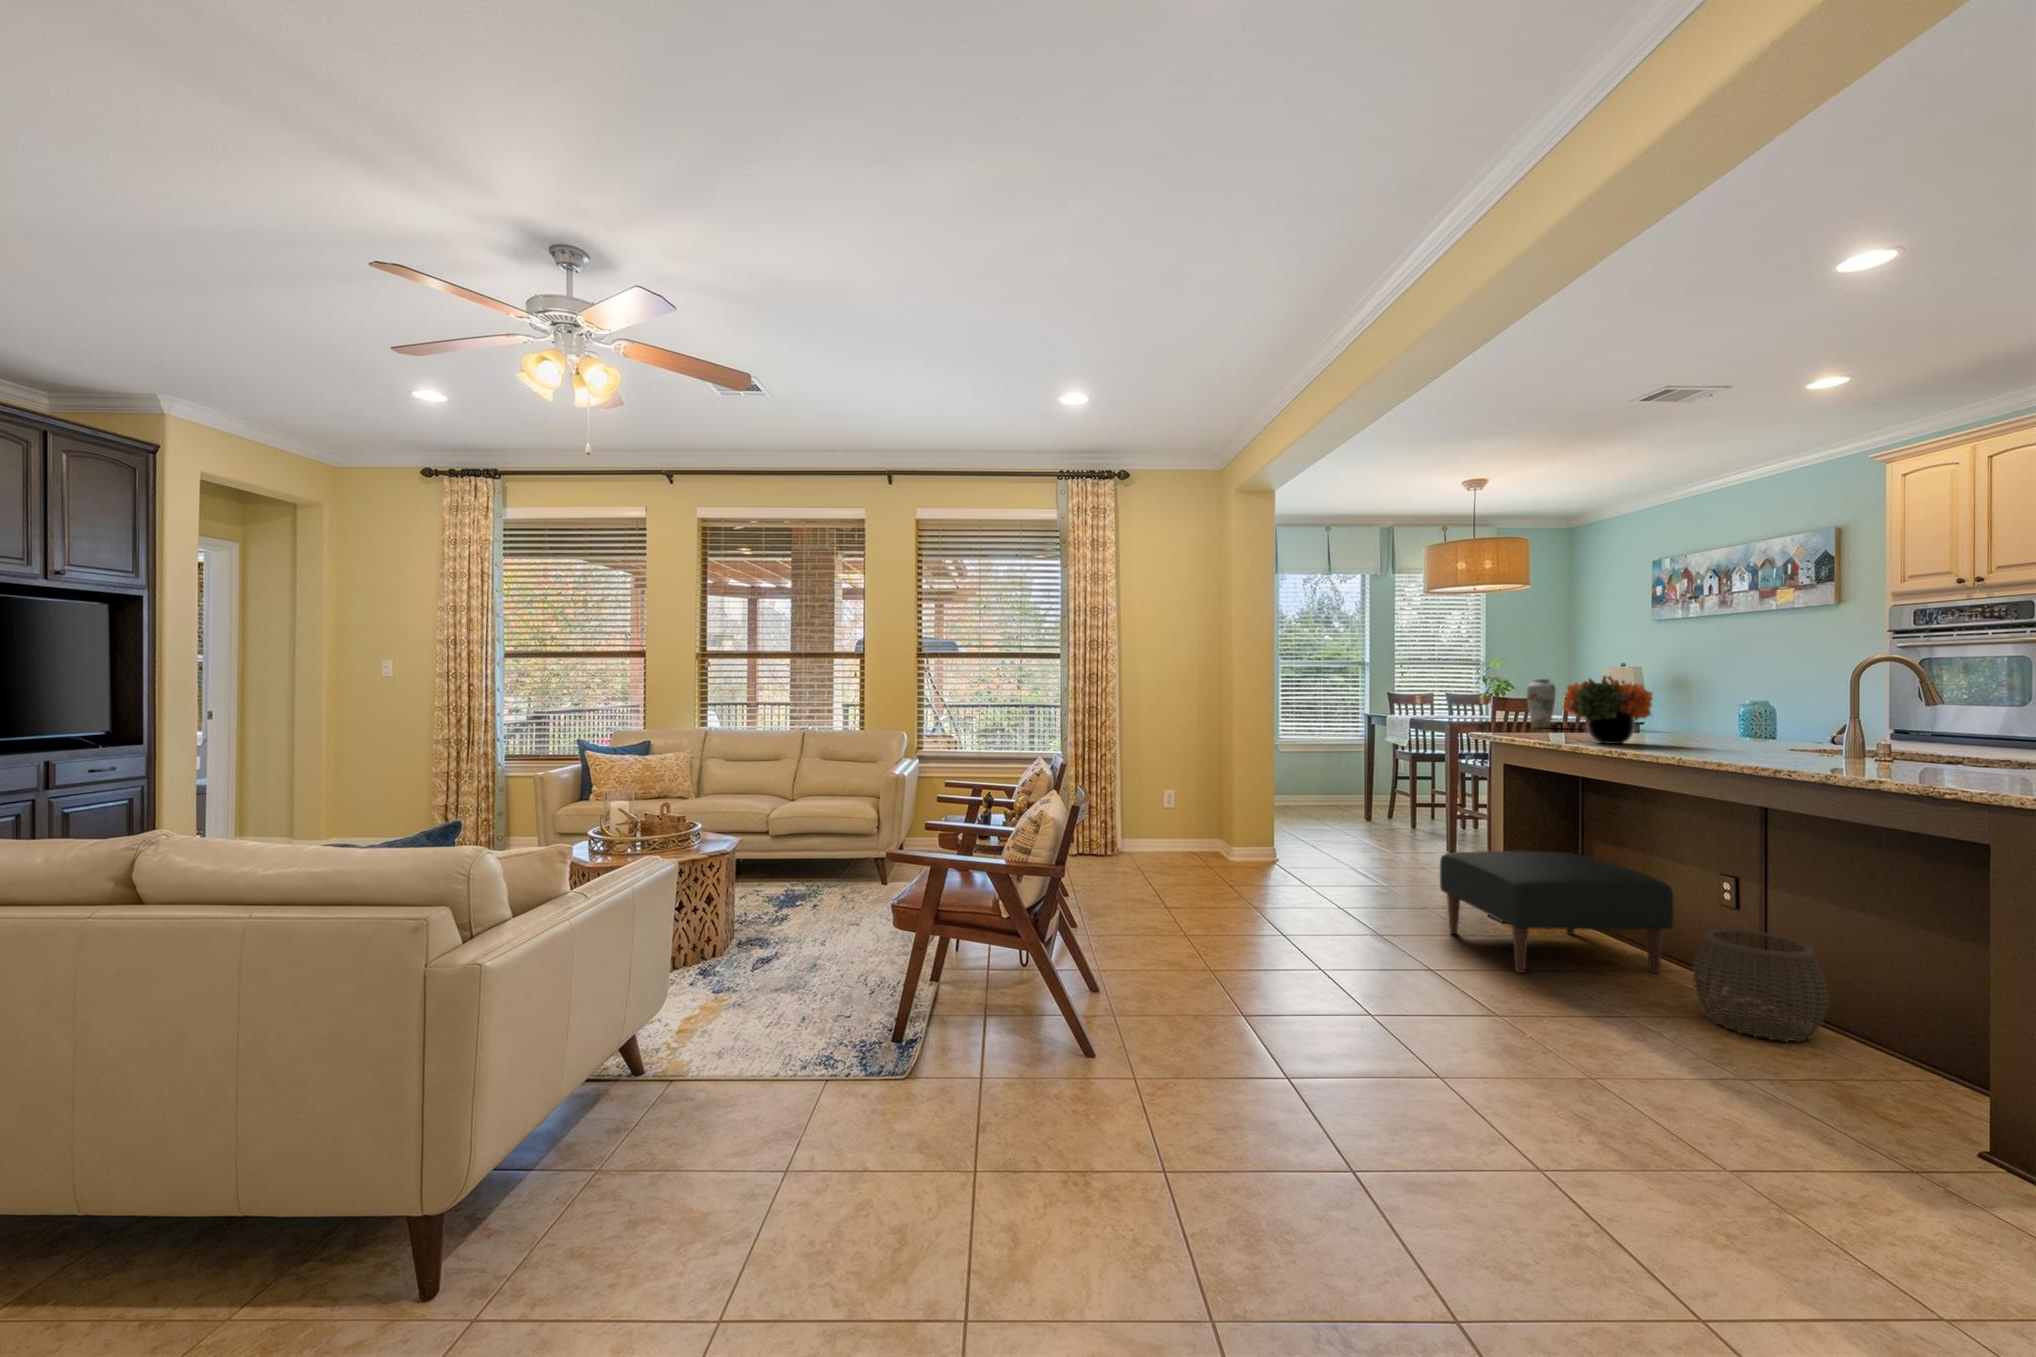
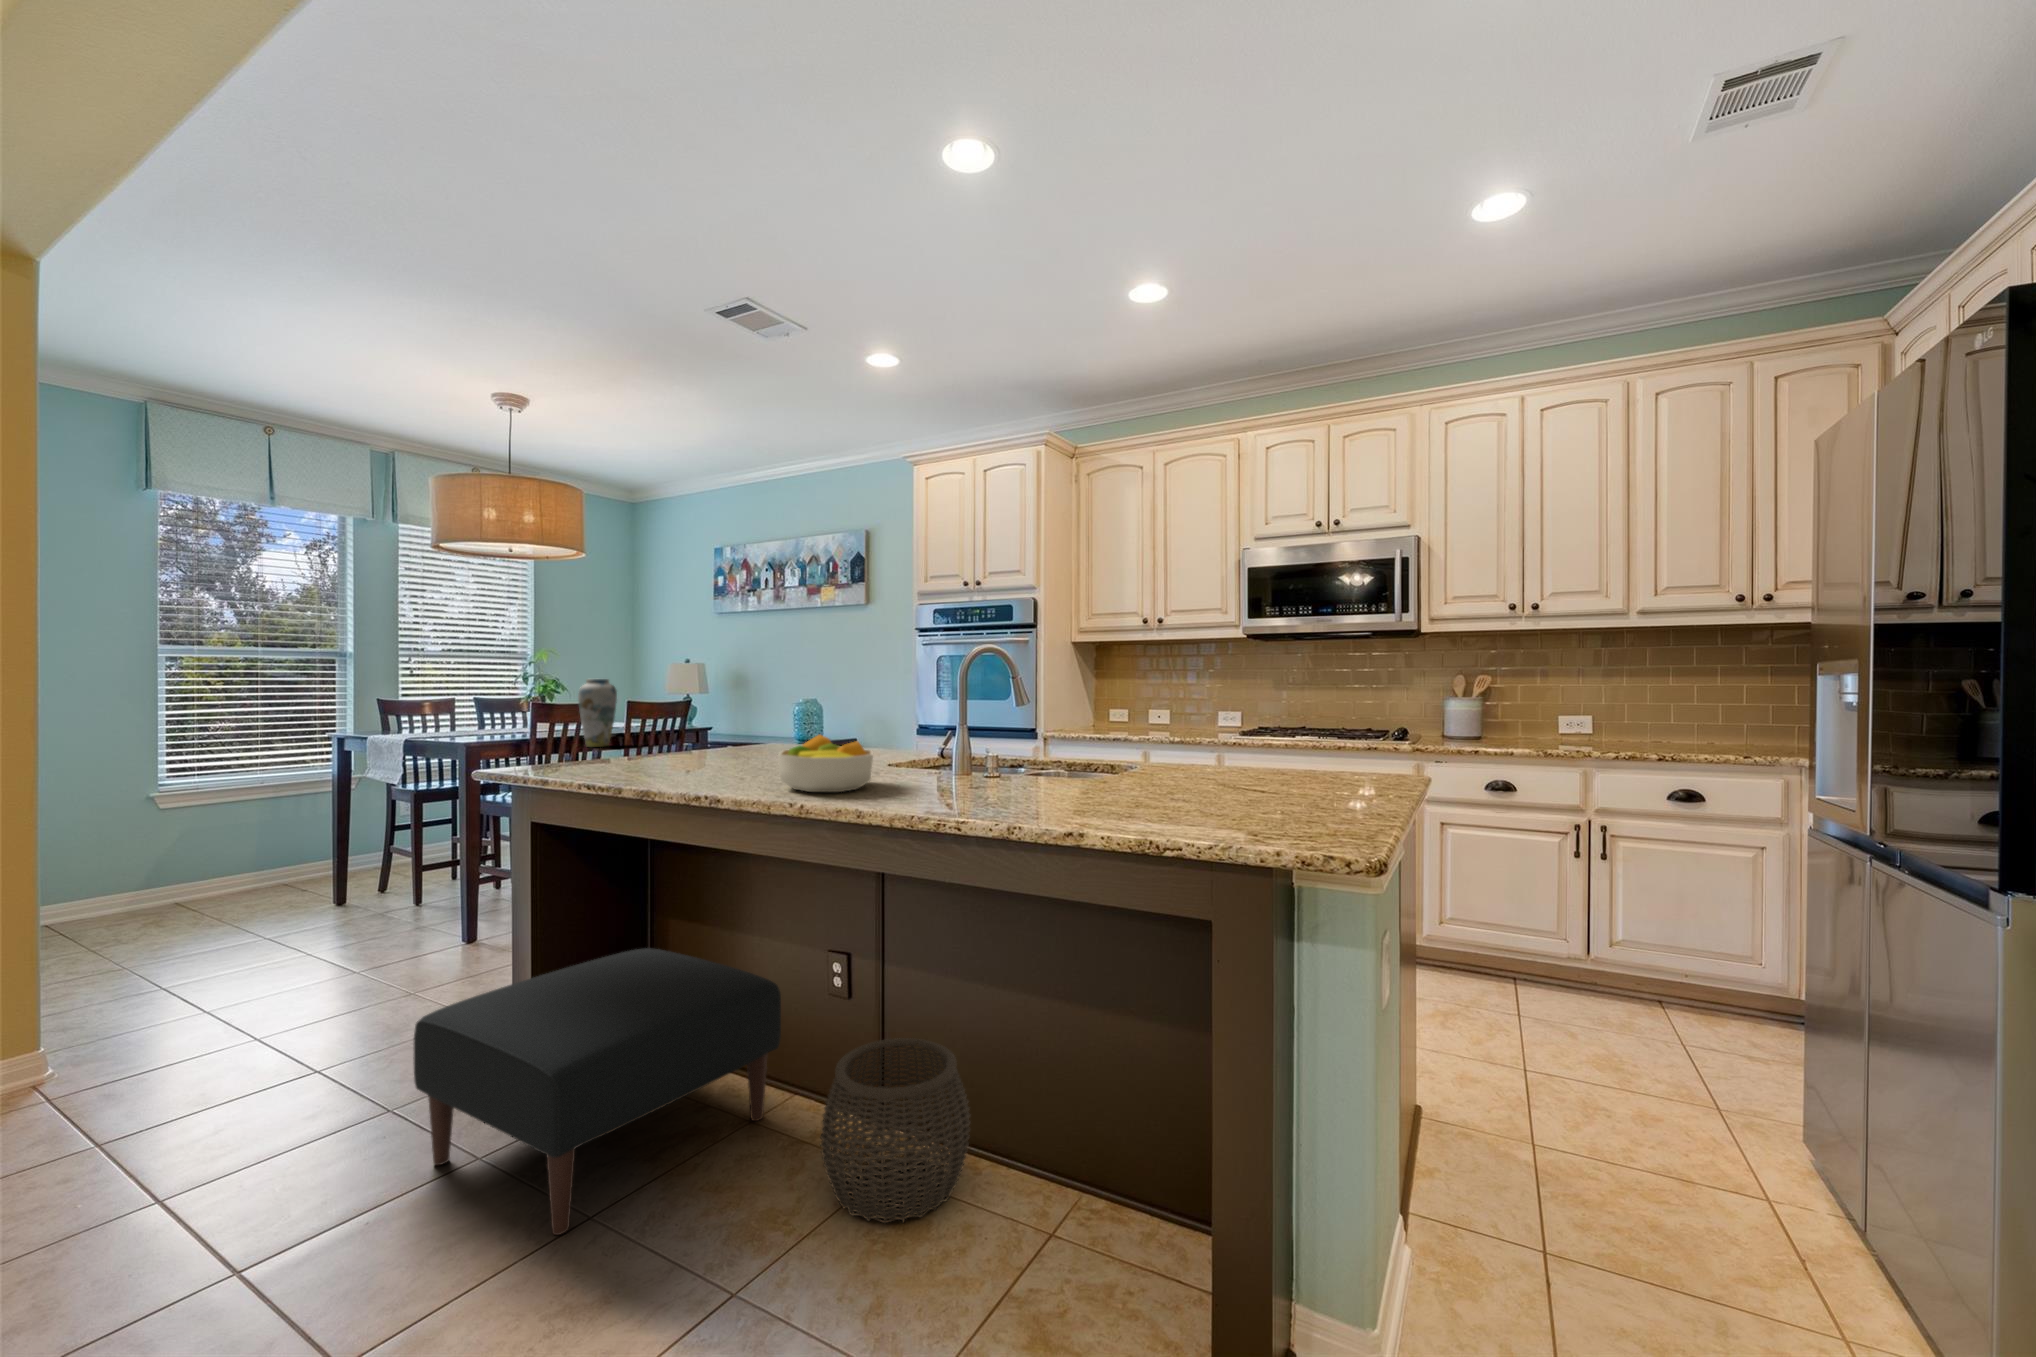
flower arrangement: present [1563,676,1652,744] -> none [628,674,750,776]
fruit bowl: none [1667,717,1753,756] -> present [778,735,873,792]

